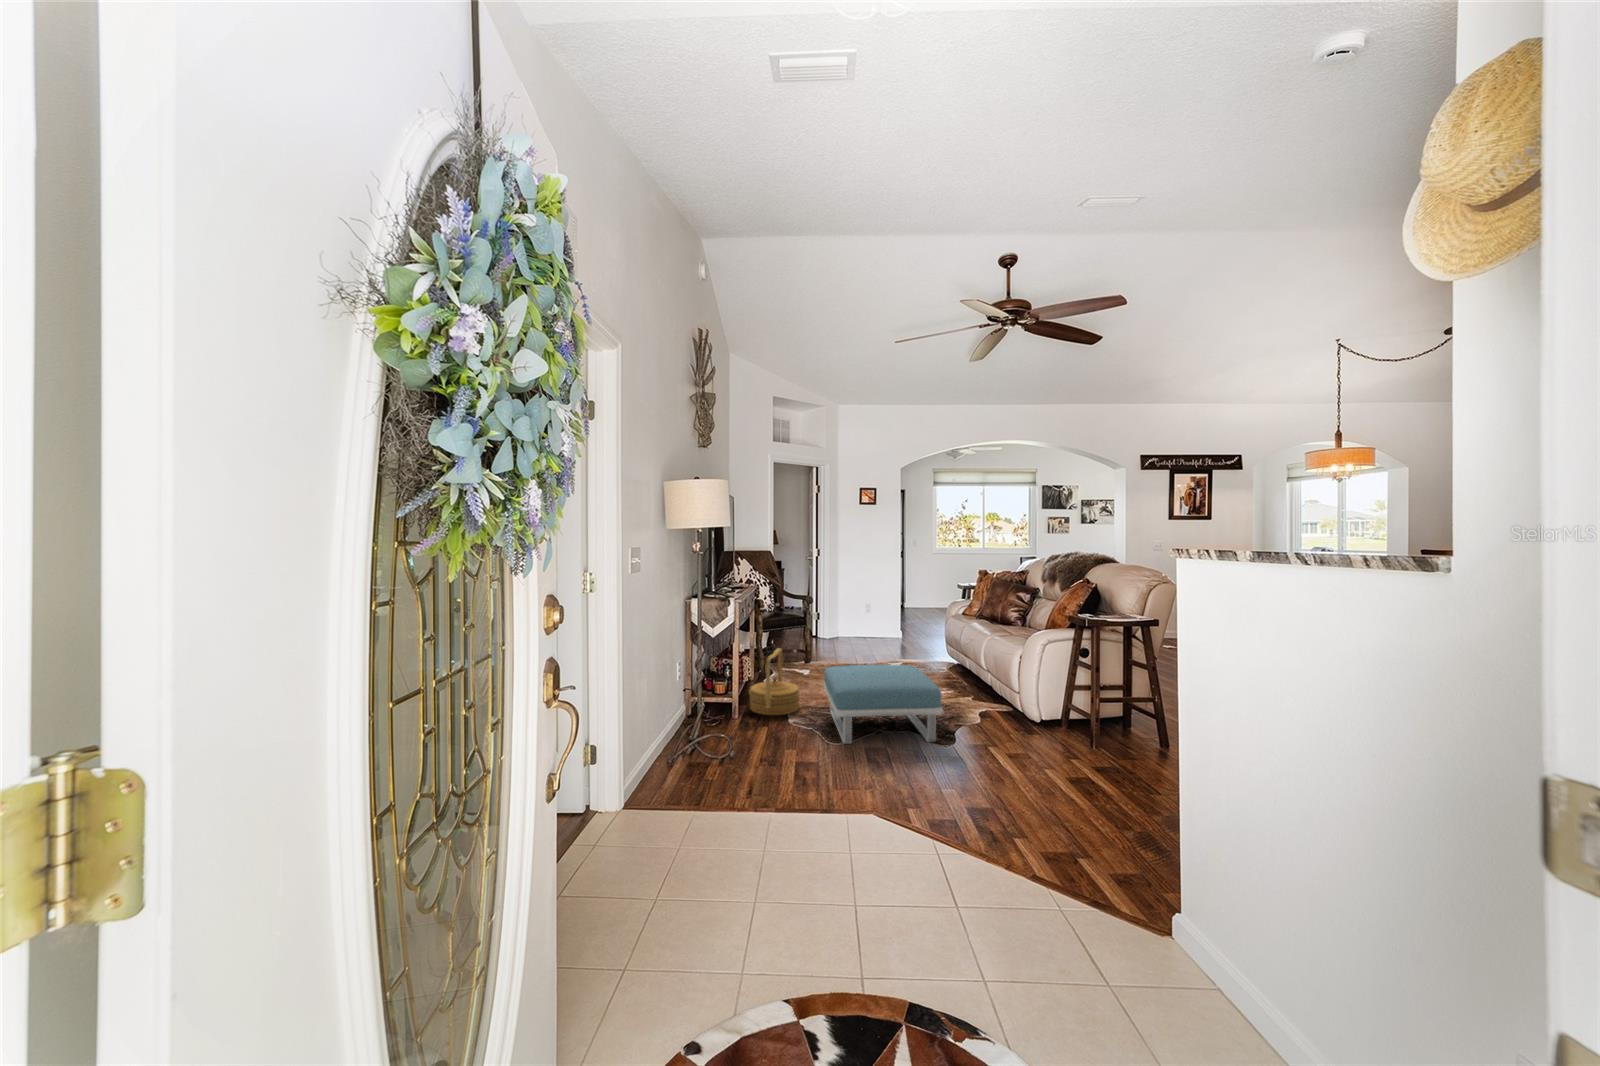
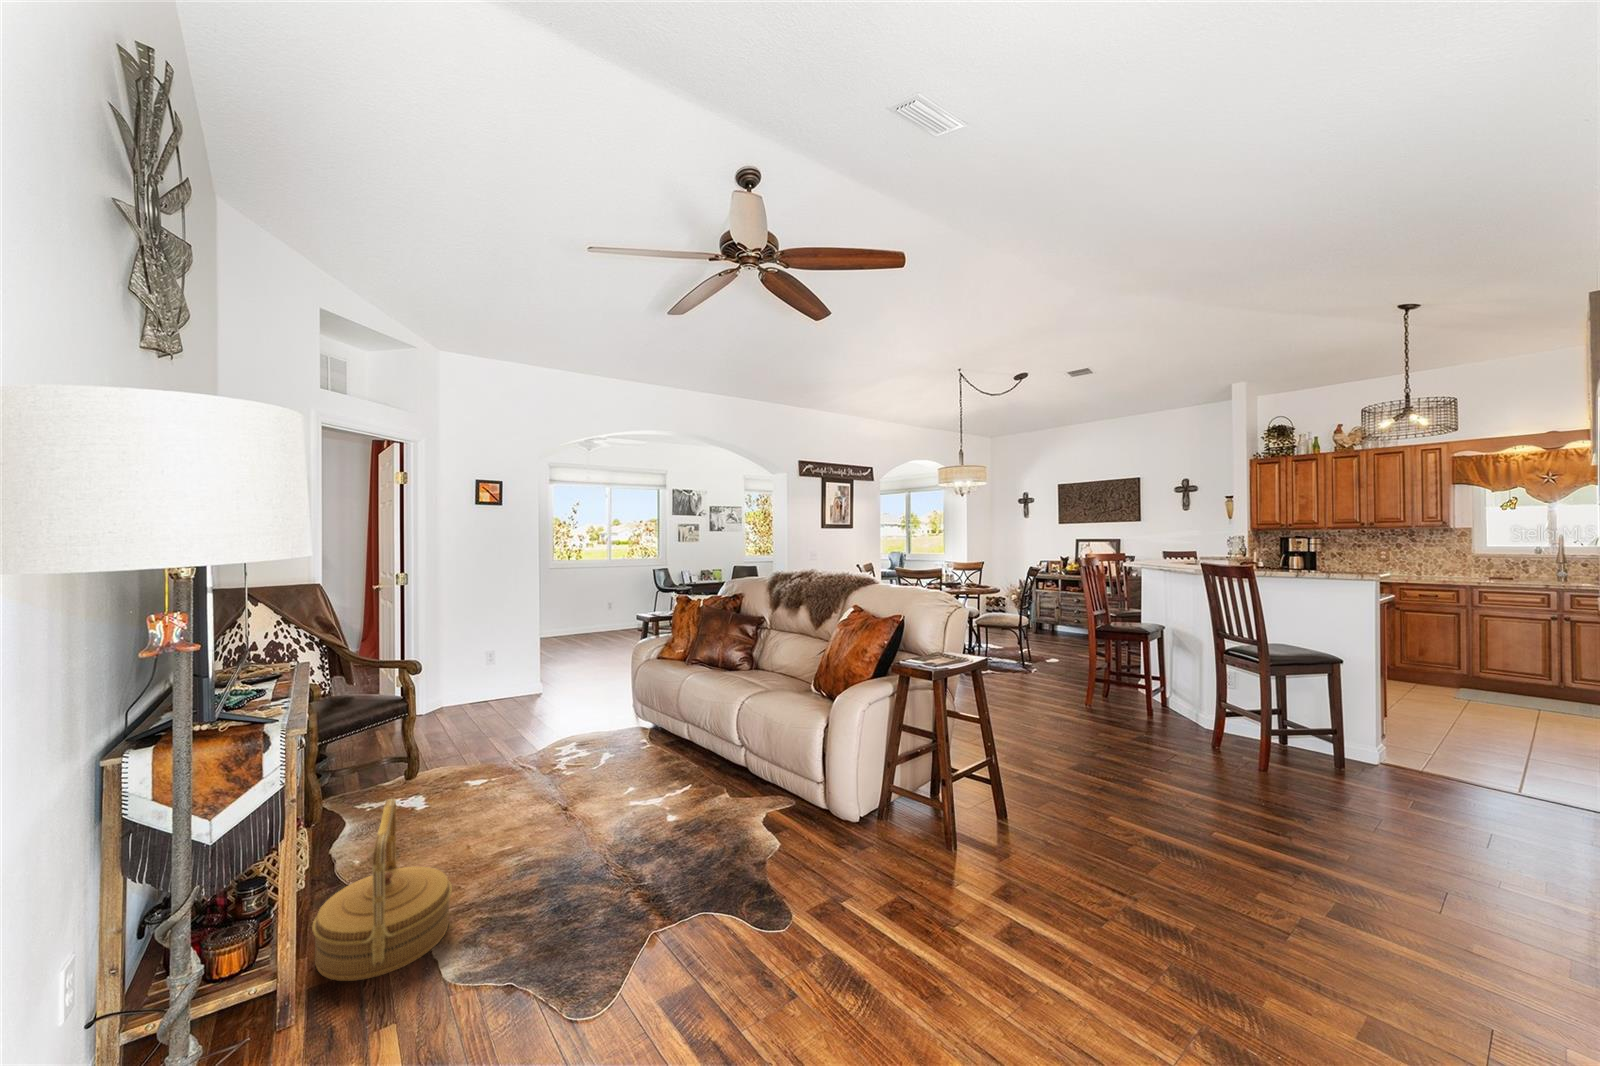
footstool: present [824,664,943,744] -> none [513,775,776,1014]

